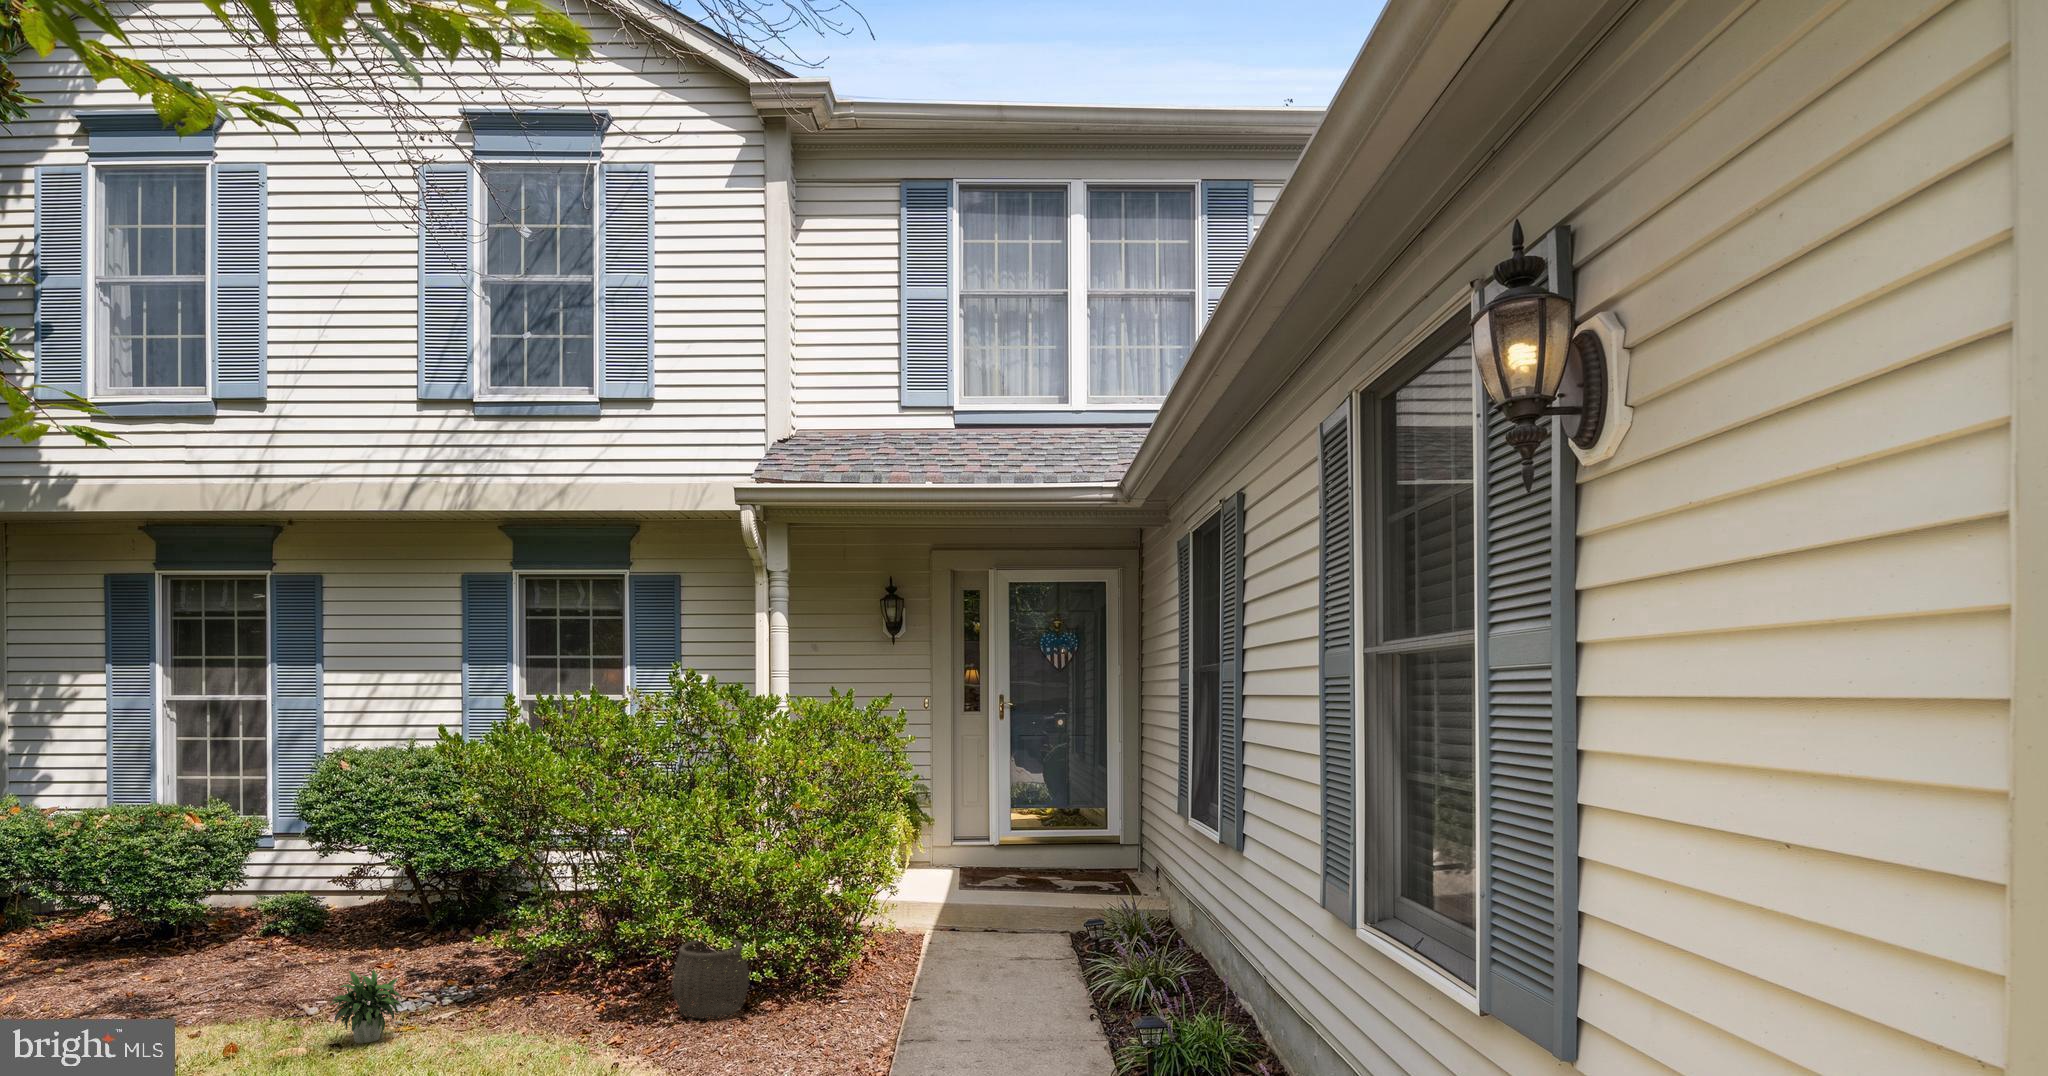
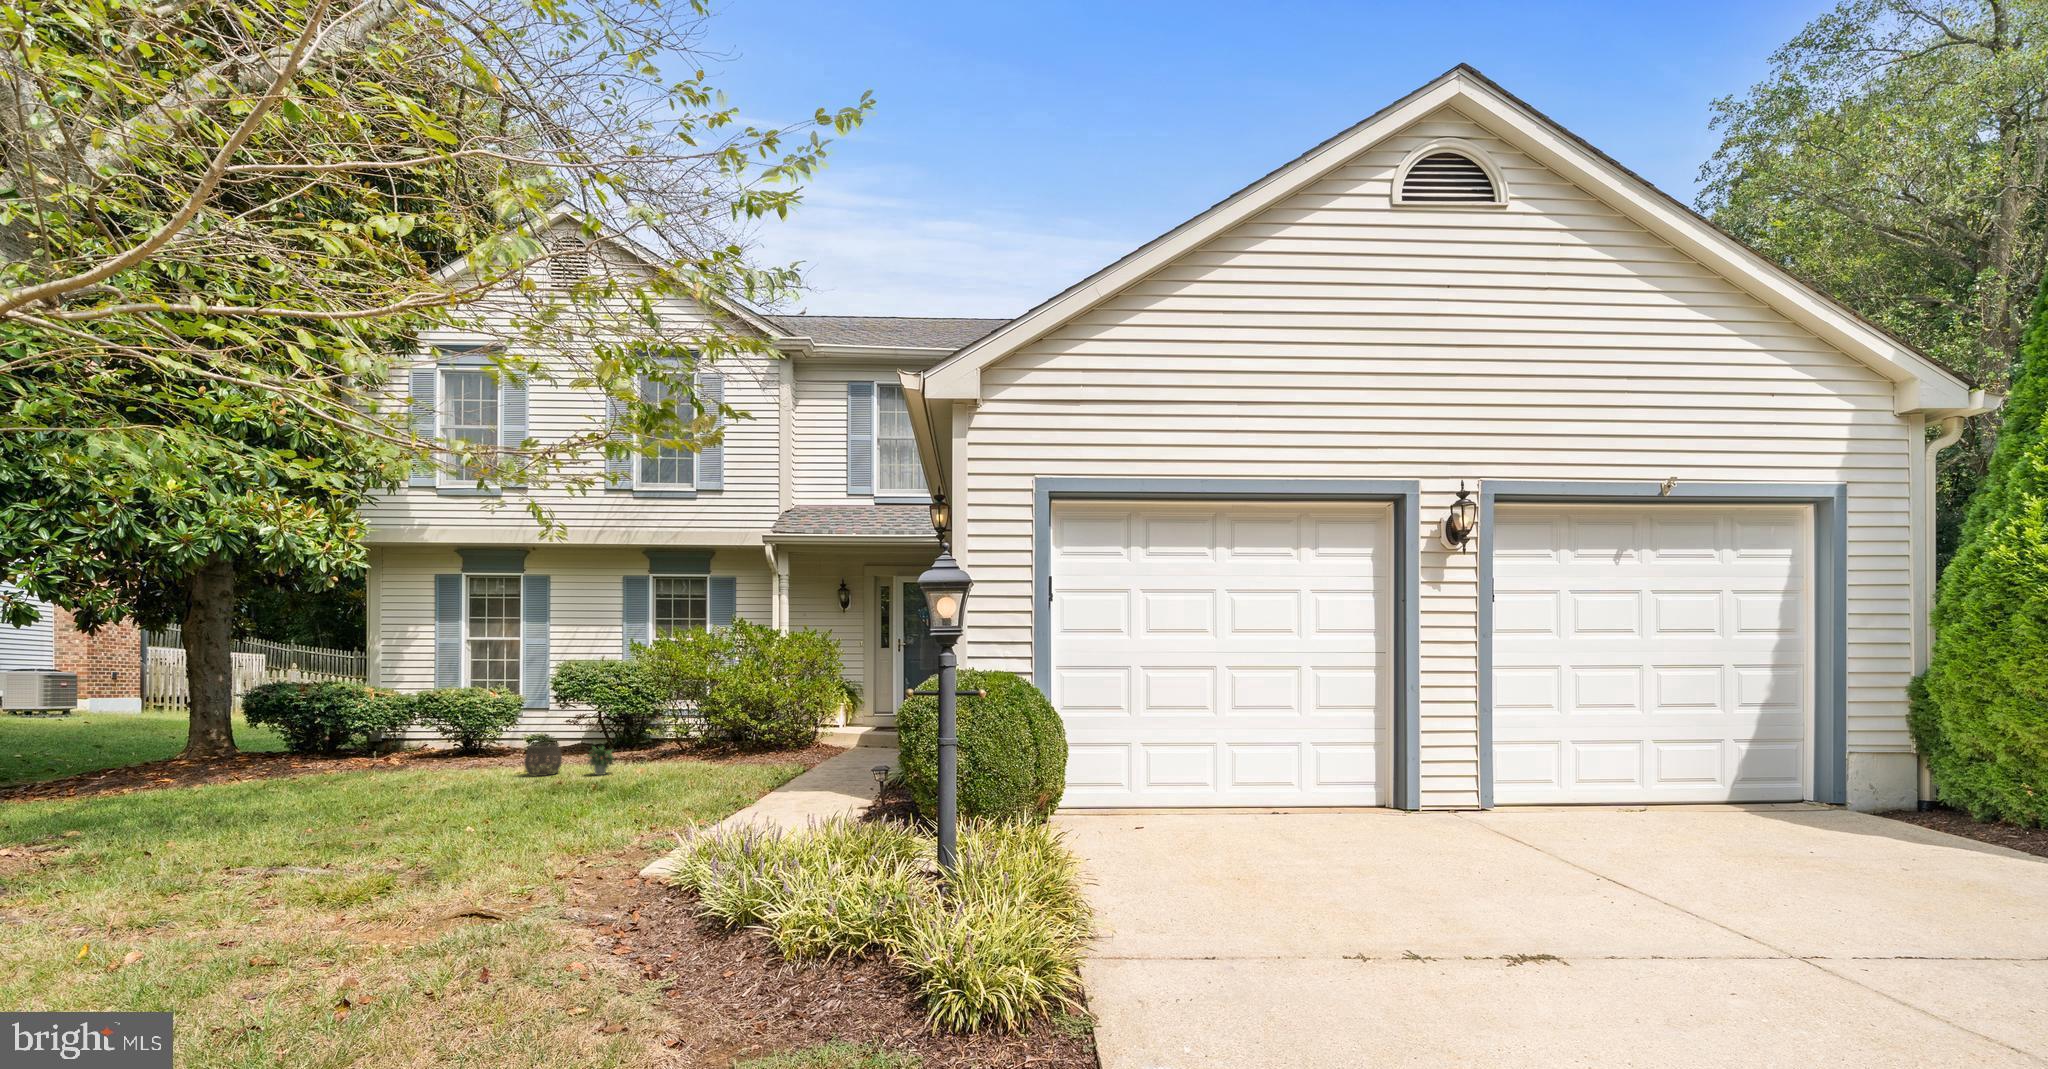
woven basket: present [673,940,749,1019] -> present [524,743,562,776]

